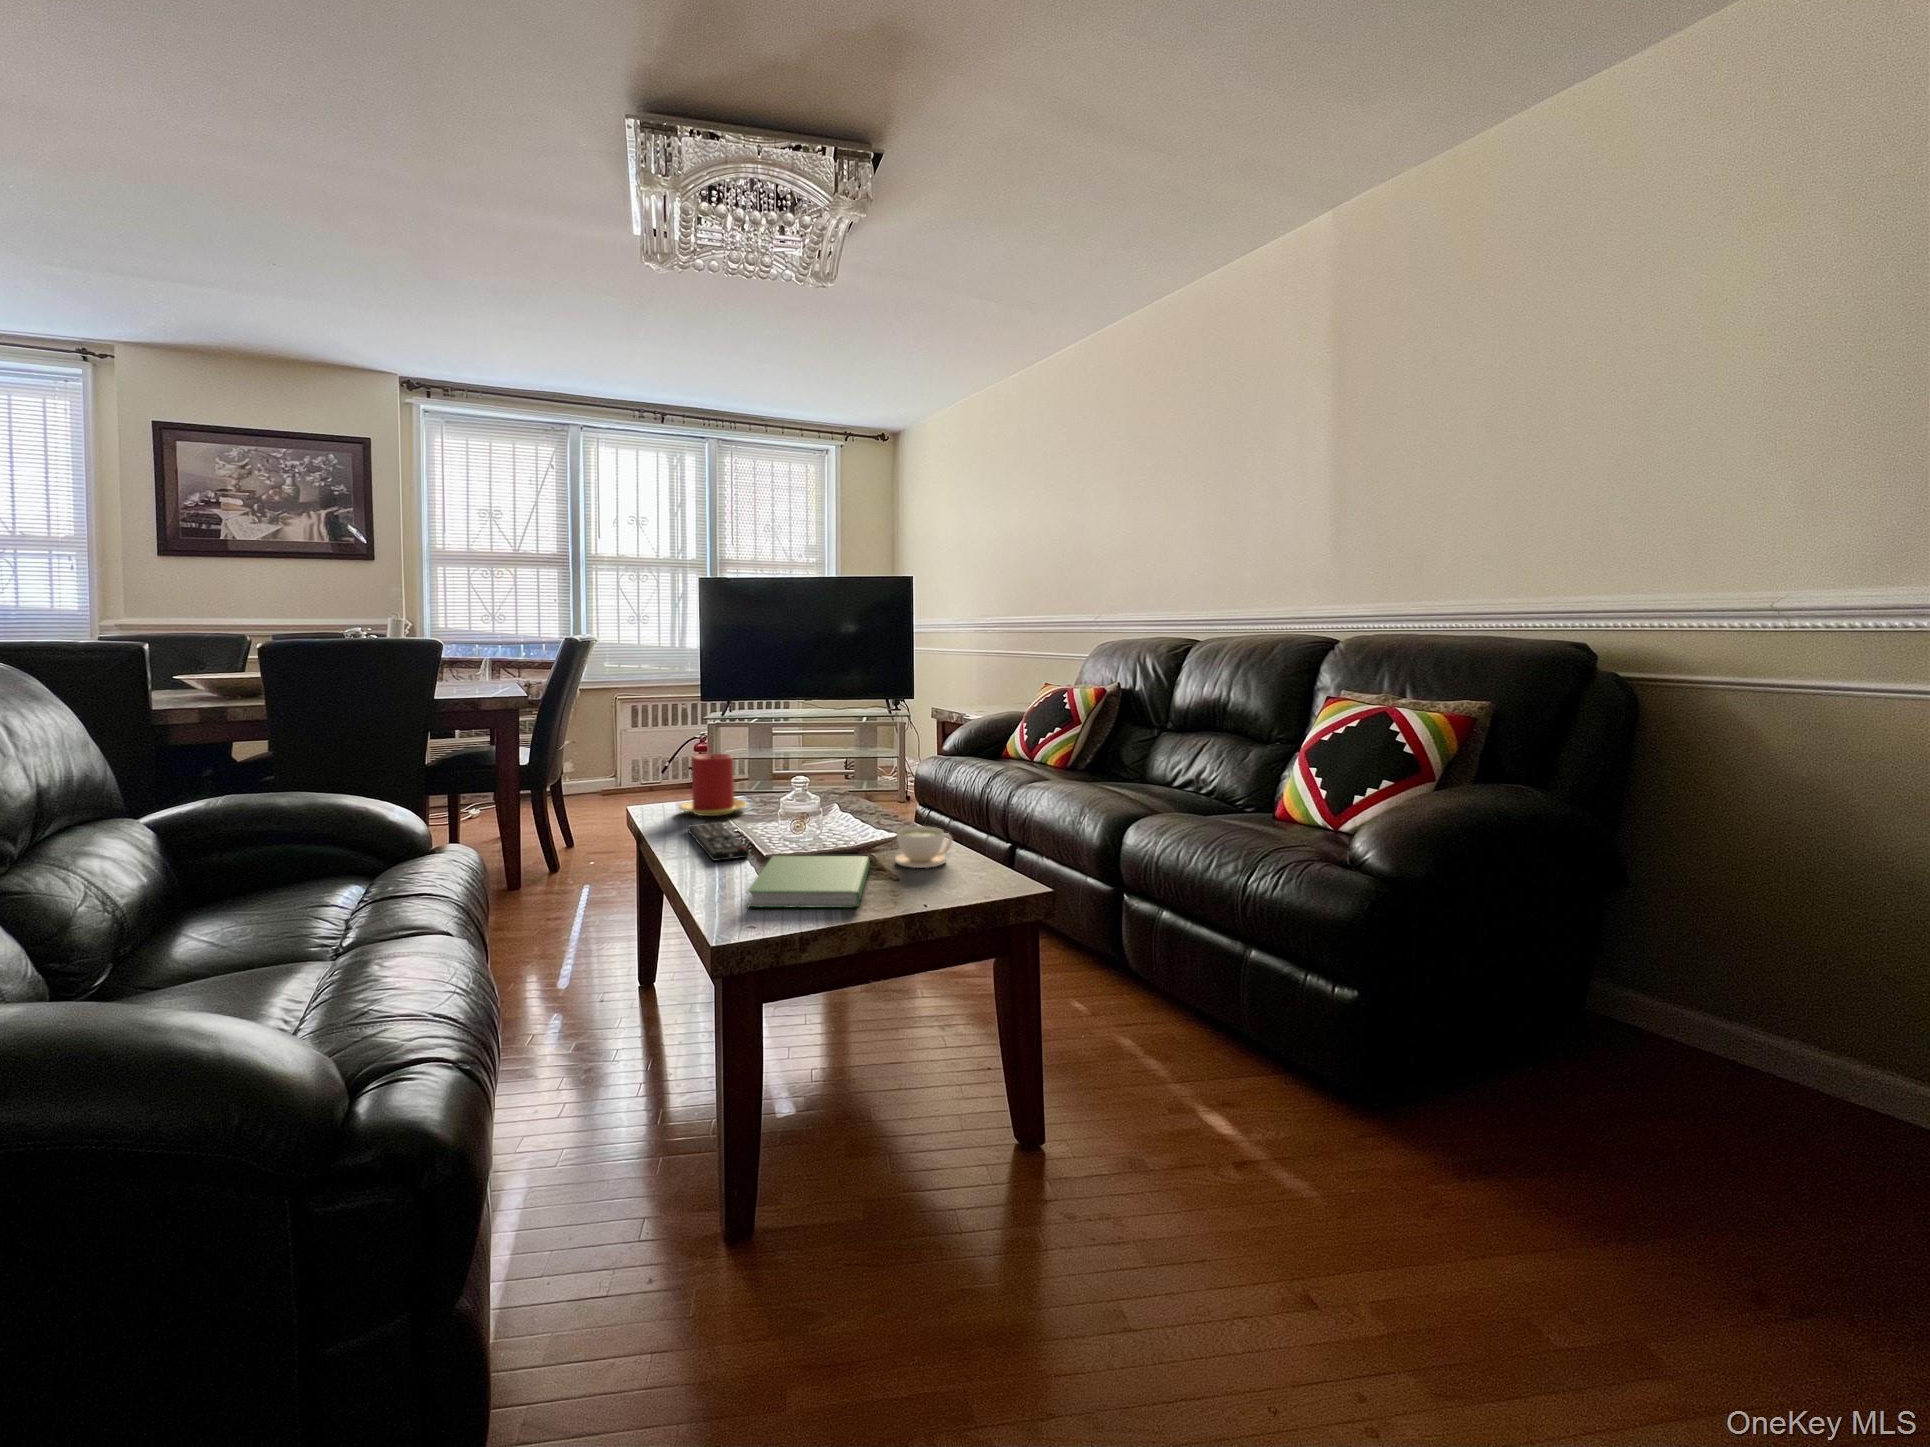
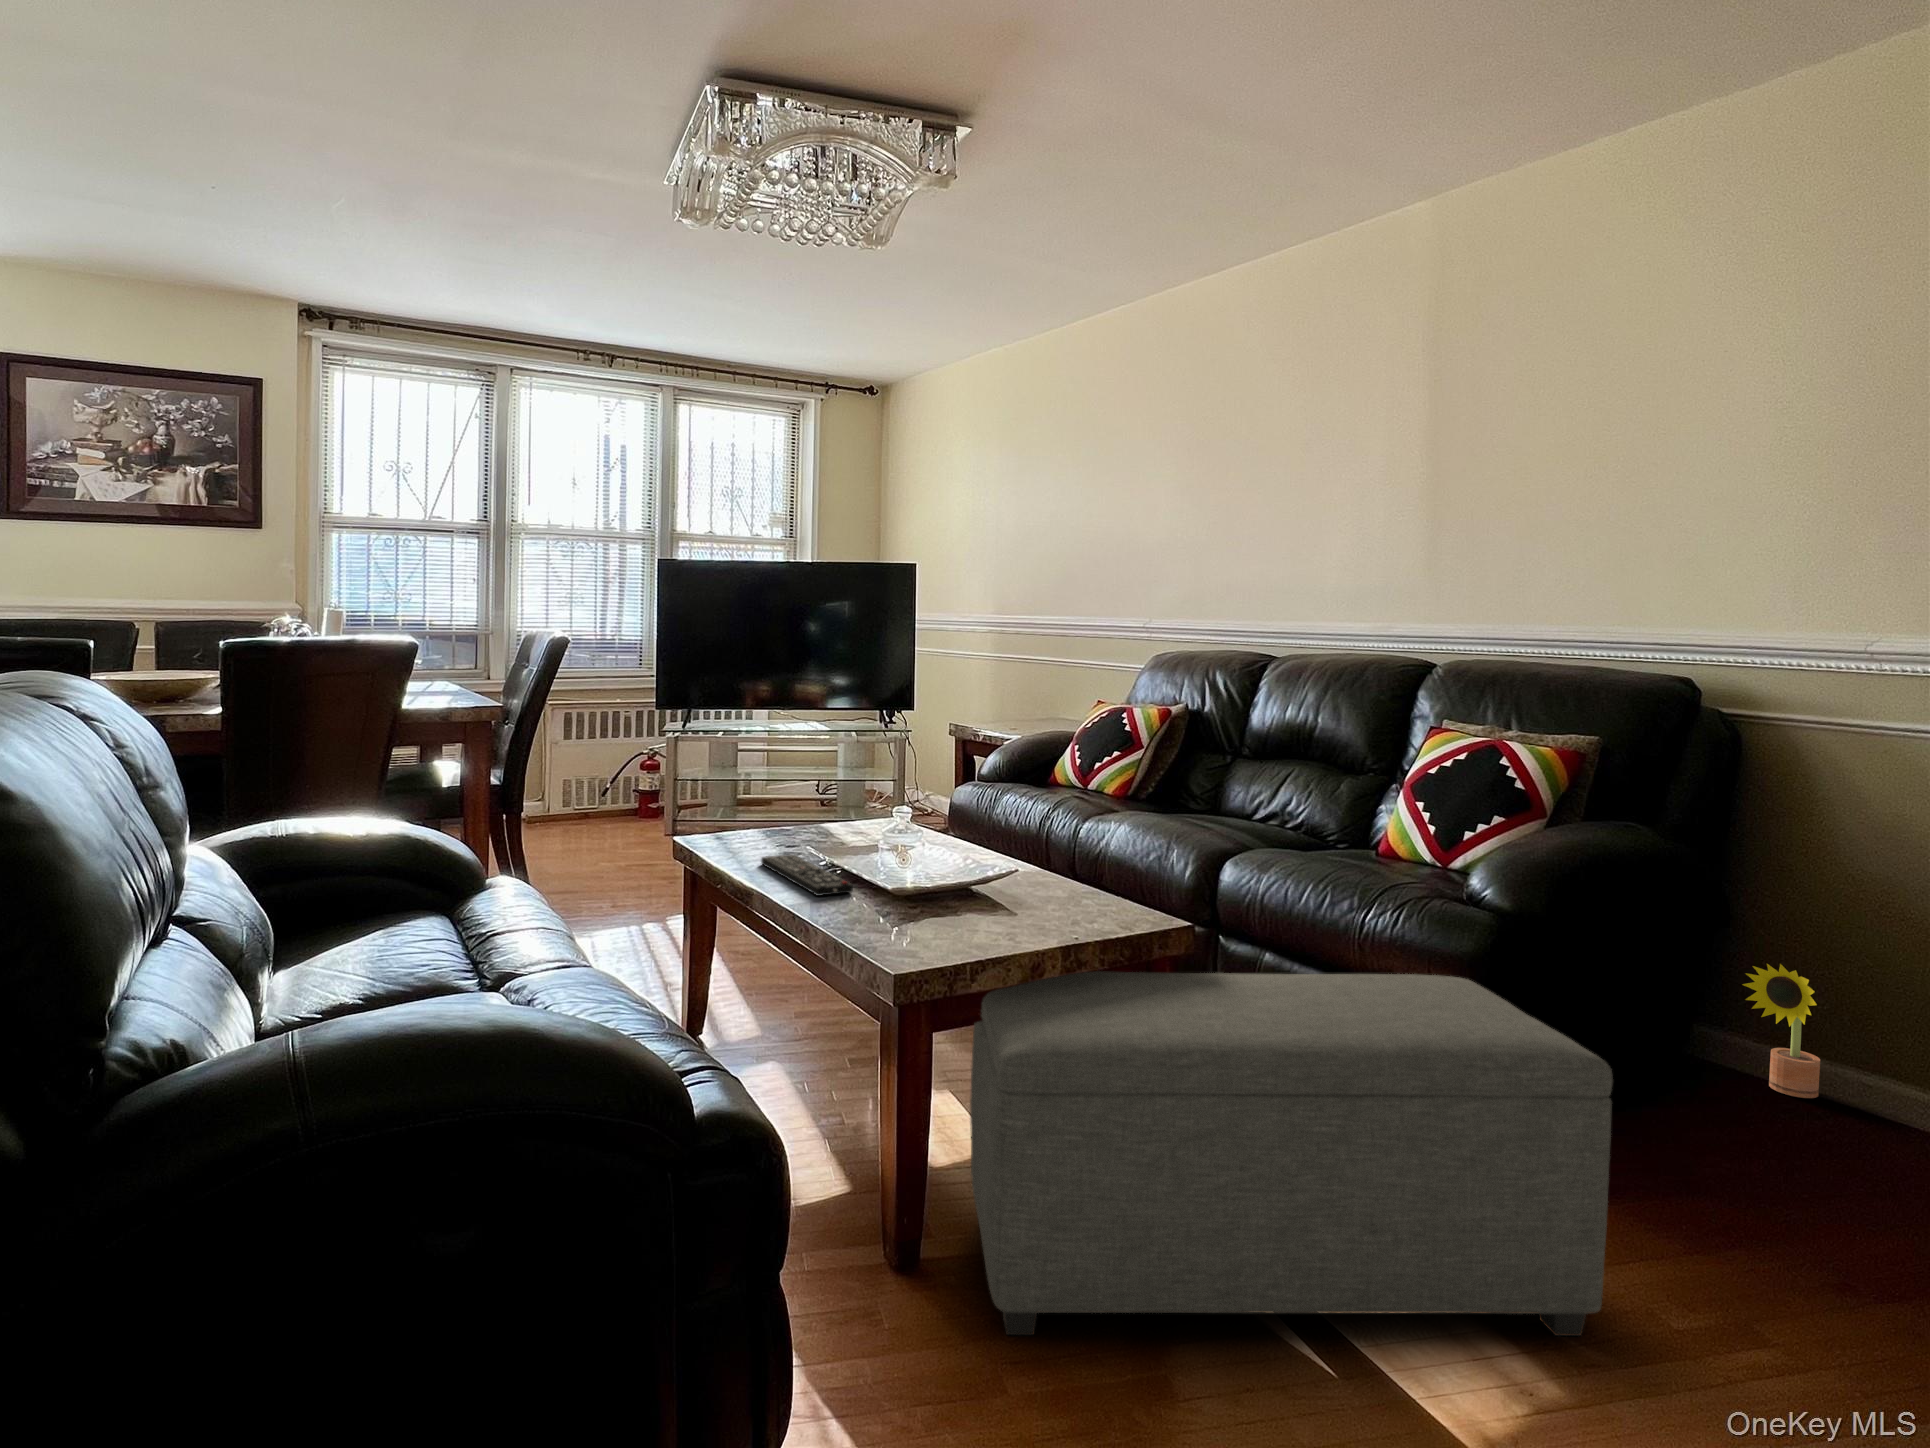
candle: present [679,754,747,816] -> none [735,778,811,848]
coffee cup: present [895,826,952,868] -> none [1013,860,1074,904]
hardcover book: present [748,856,870,908] -> none [888,891,1009,943]
decorative plant: none [1634,921,1716,1054] -> present [1743,964,1820,1098]
ottoman: none [801,934,1452,1327] -> present [970,971,1613,1336]

